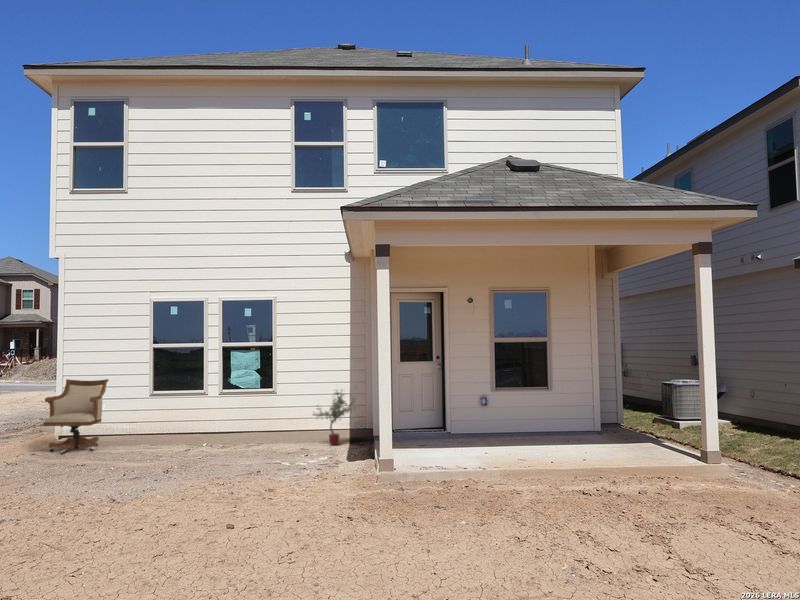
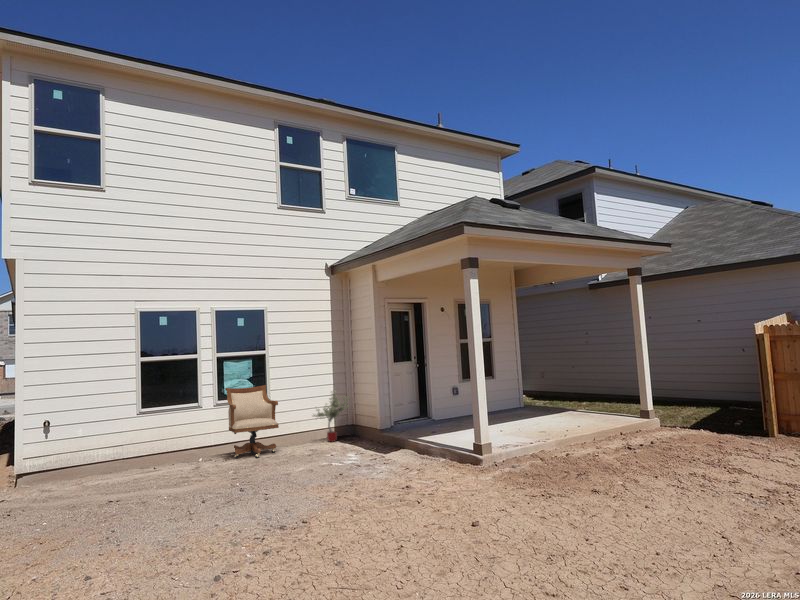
chair: present [44,379,109,454] -> present [225,385,279,458]

